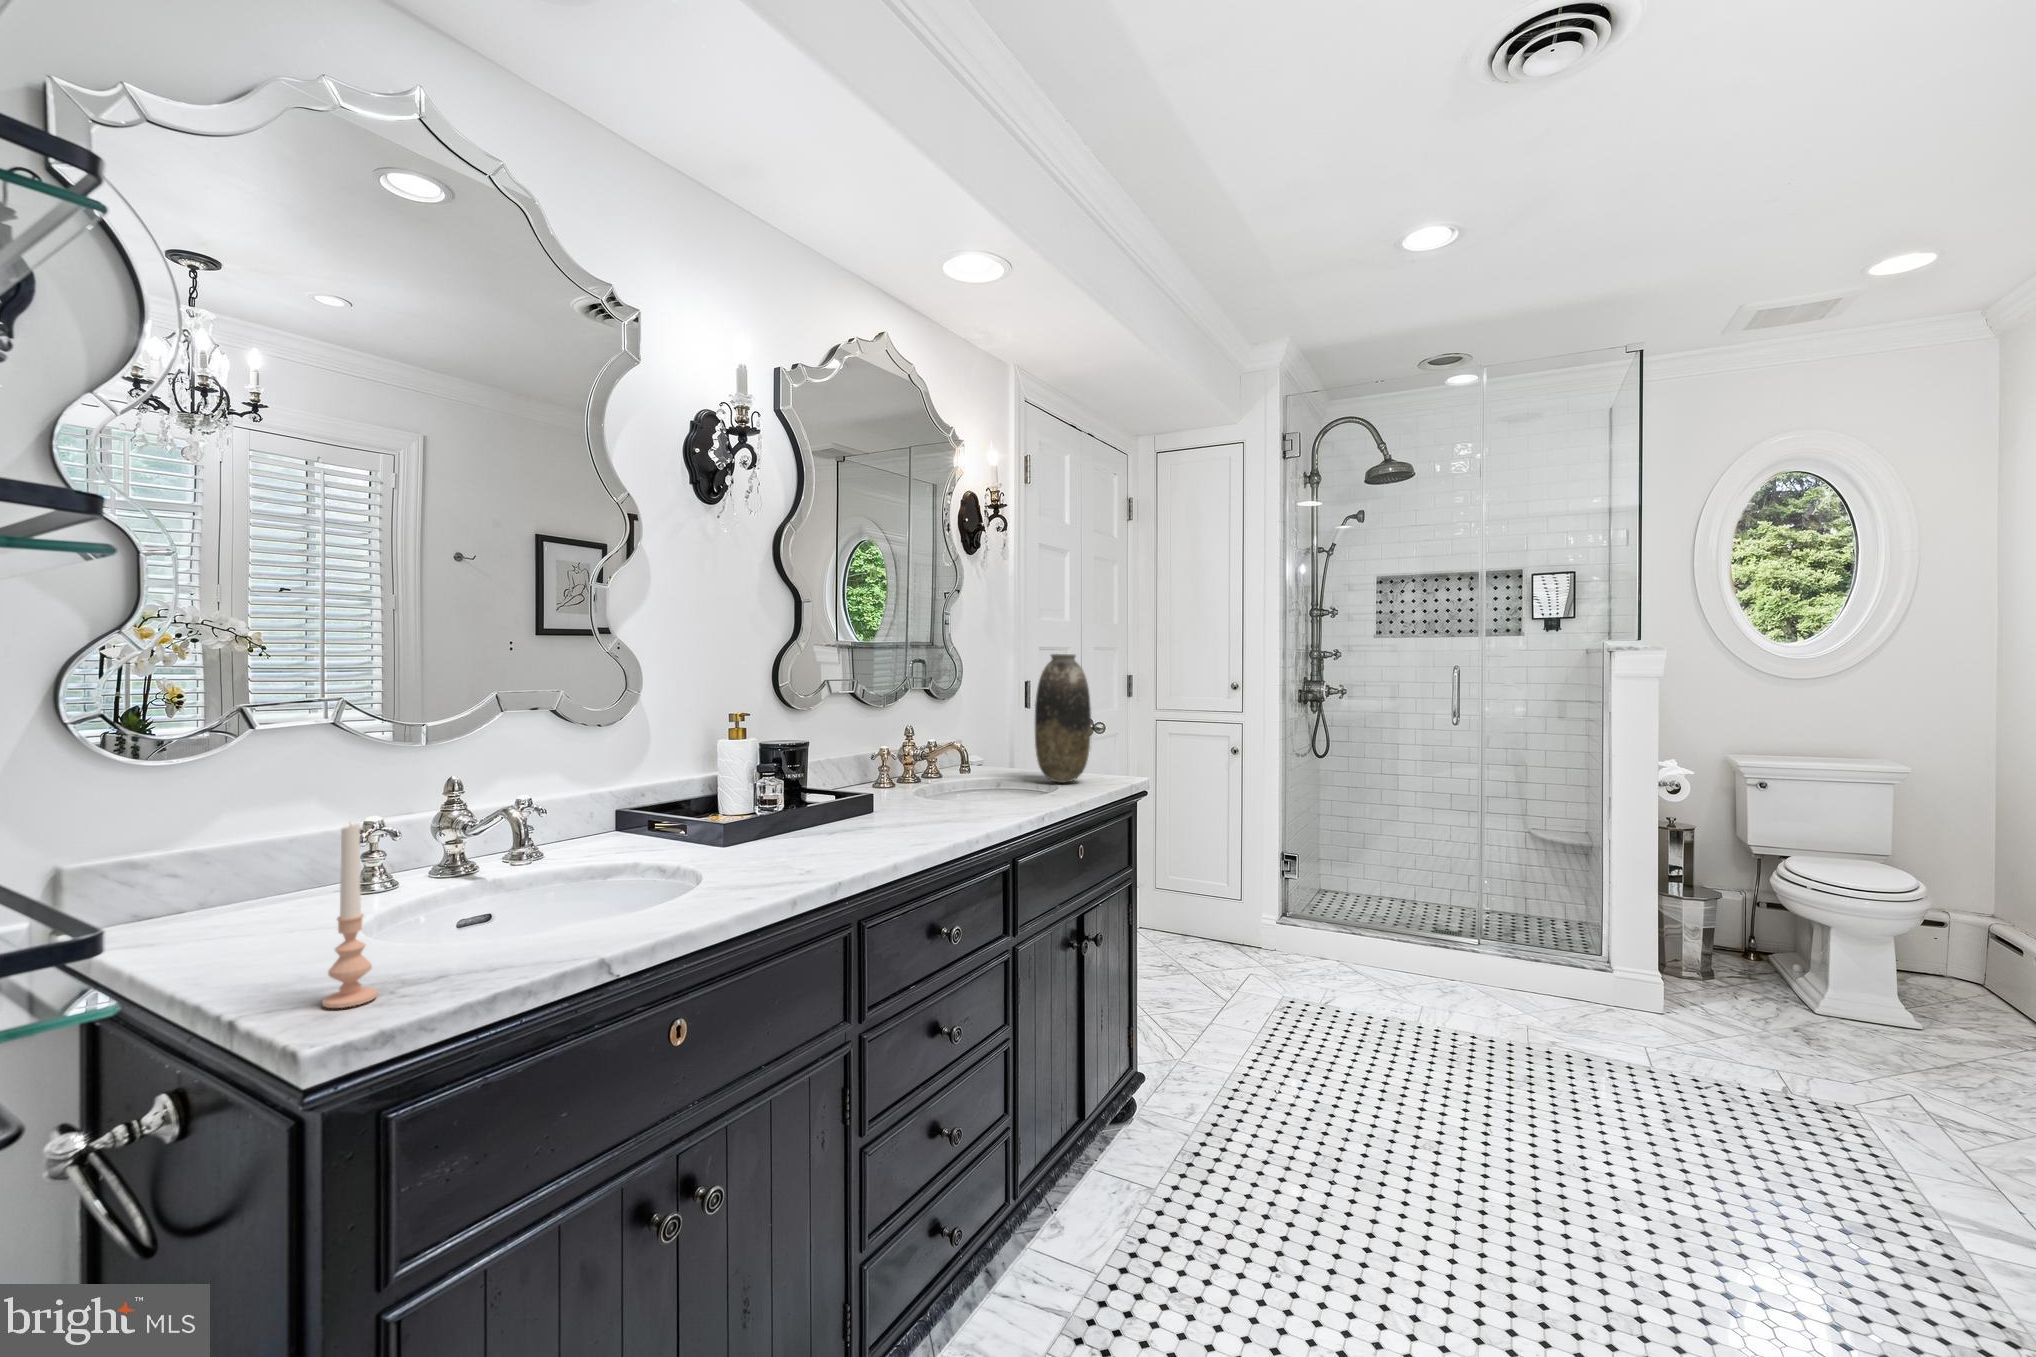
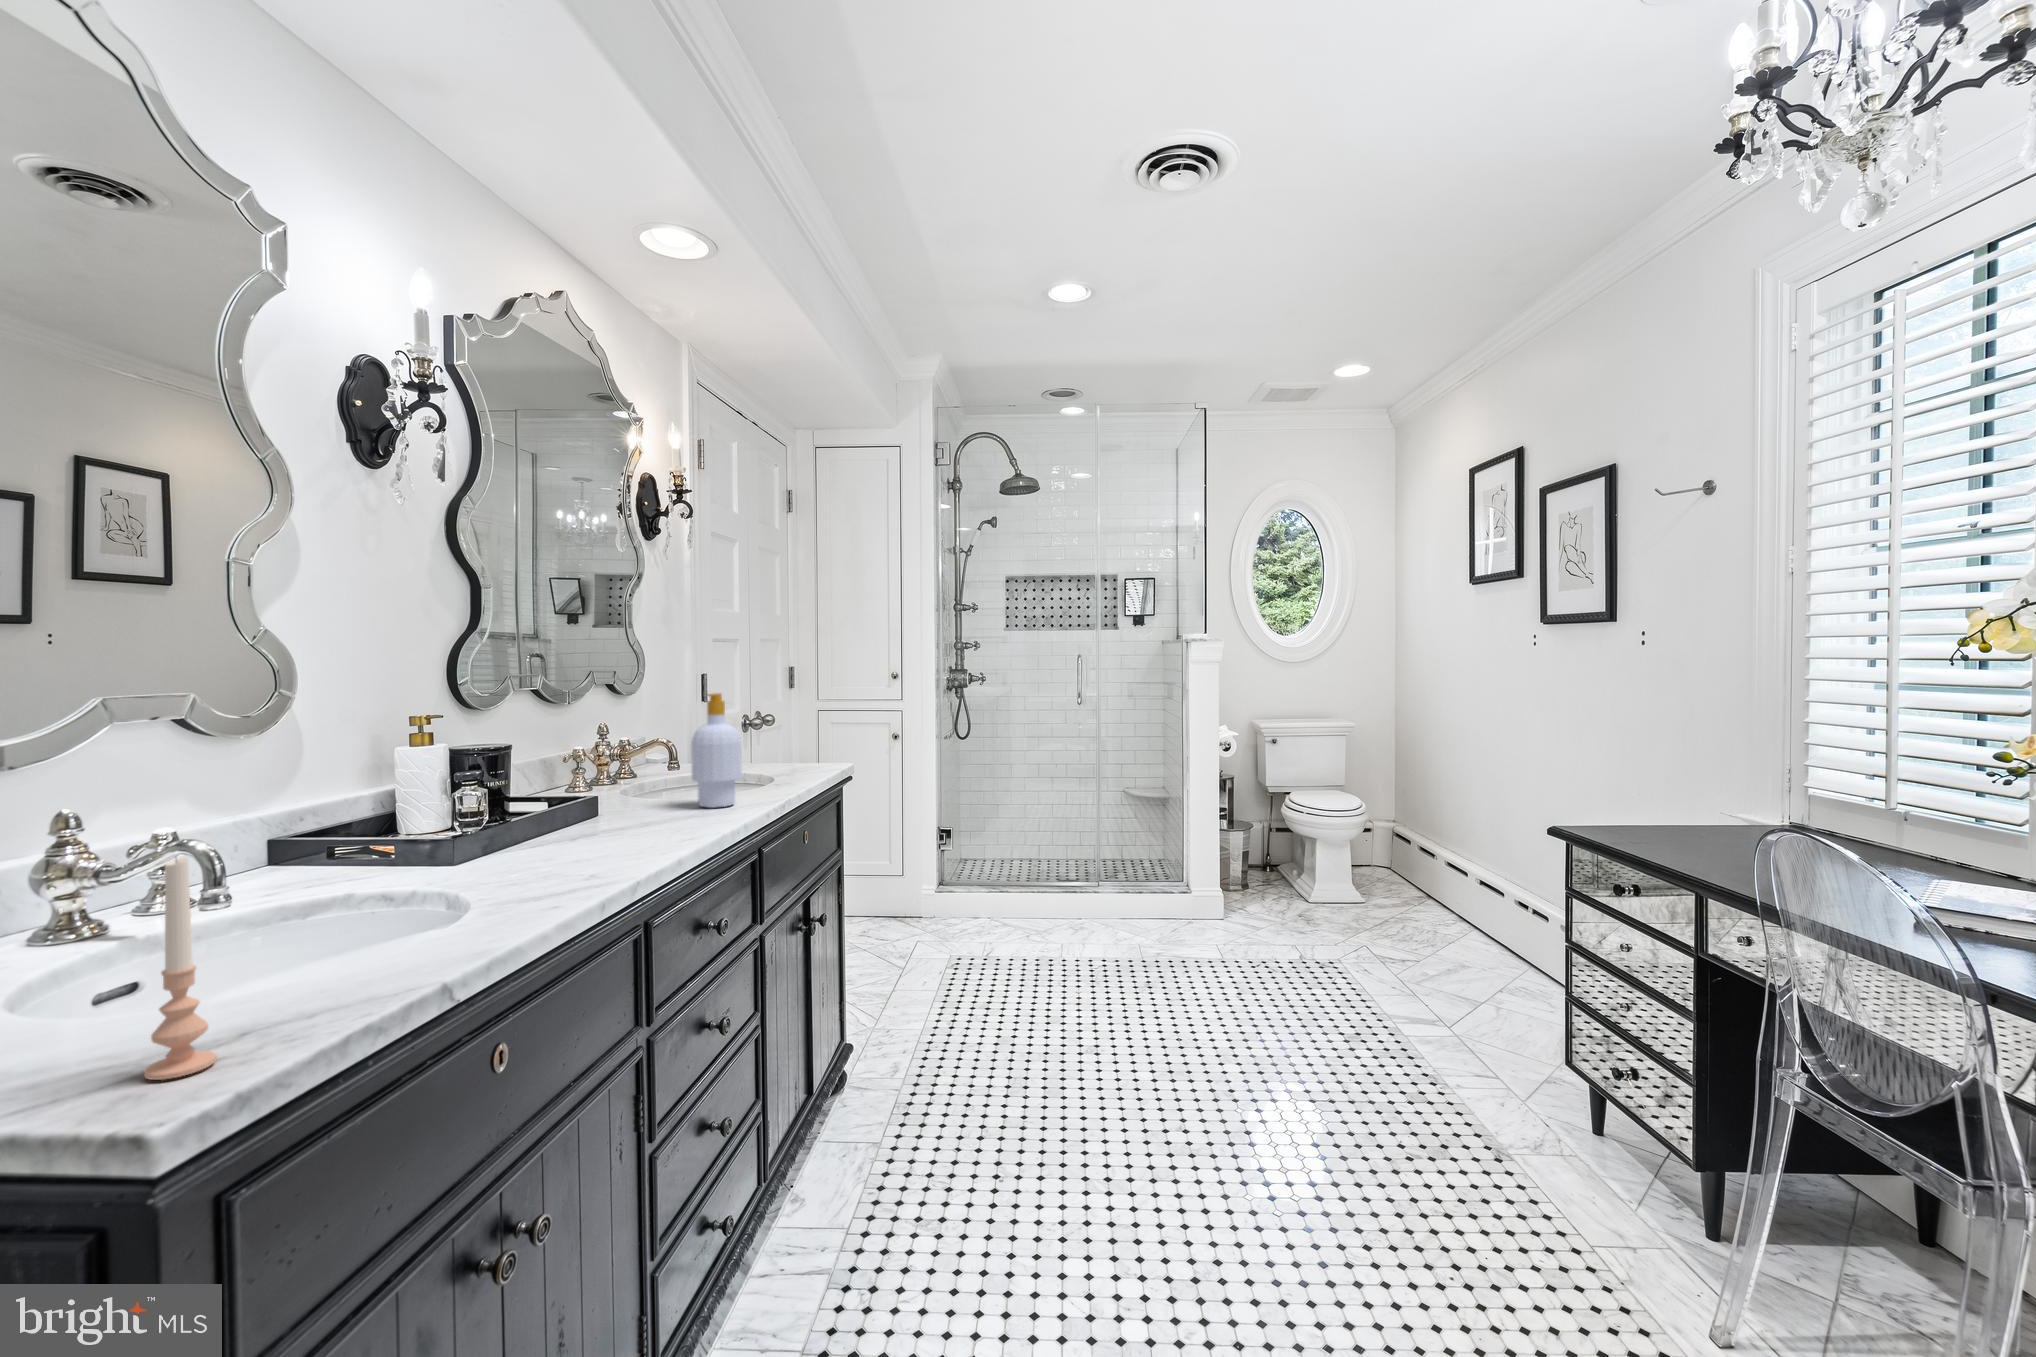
vase: present [1035,654,1091,783] -> none [738,646,795,774]
soap bottle: none [960,700,1007,813] -> present [691,693,742,808]

